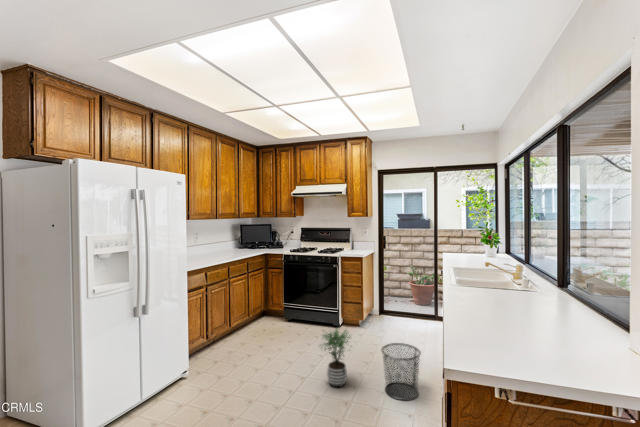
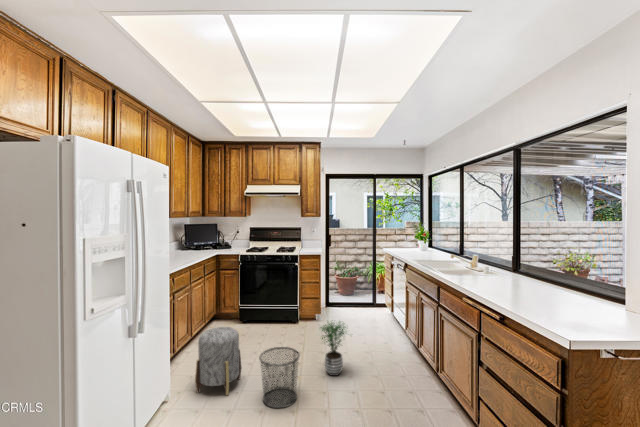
stool: none [205,322,249,385] -> present [195,327,242,395]
waste bin: present [382,343,421,400] -> present [259,347,300,408]

